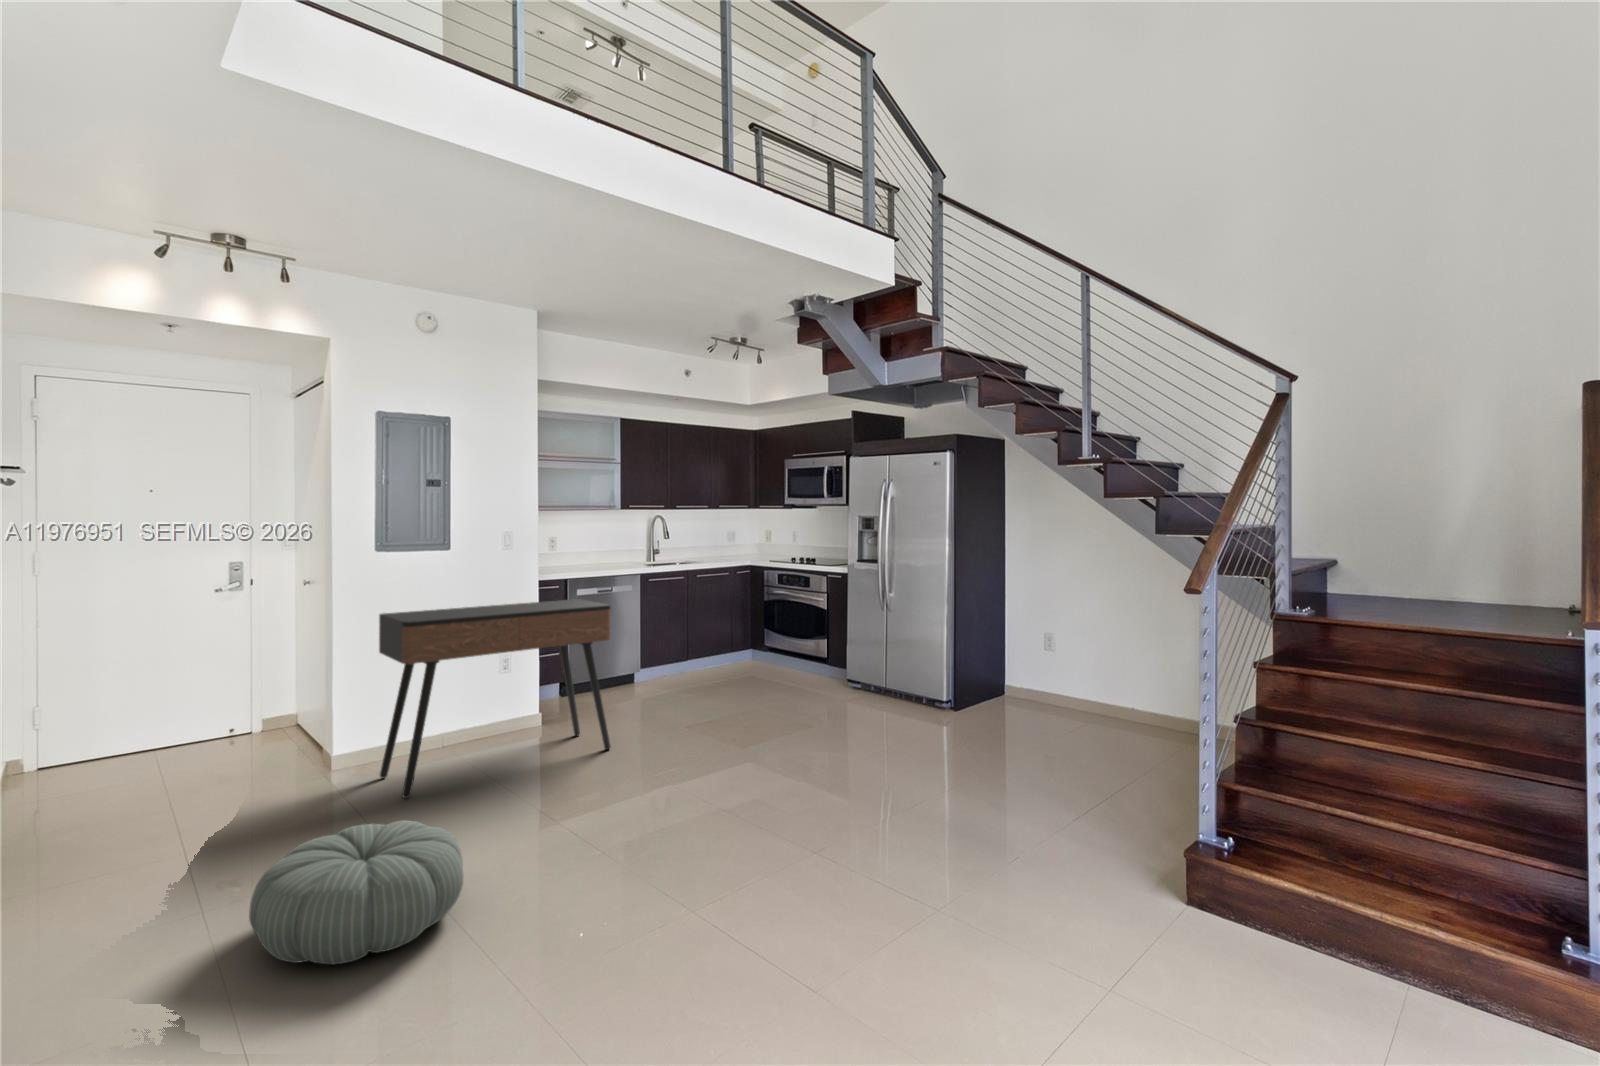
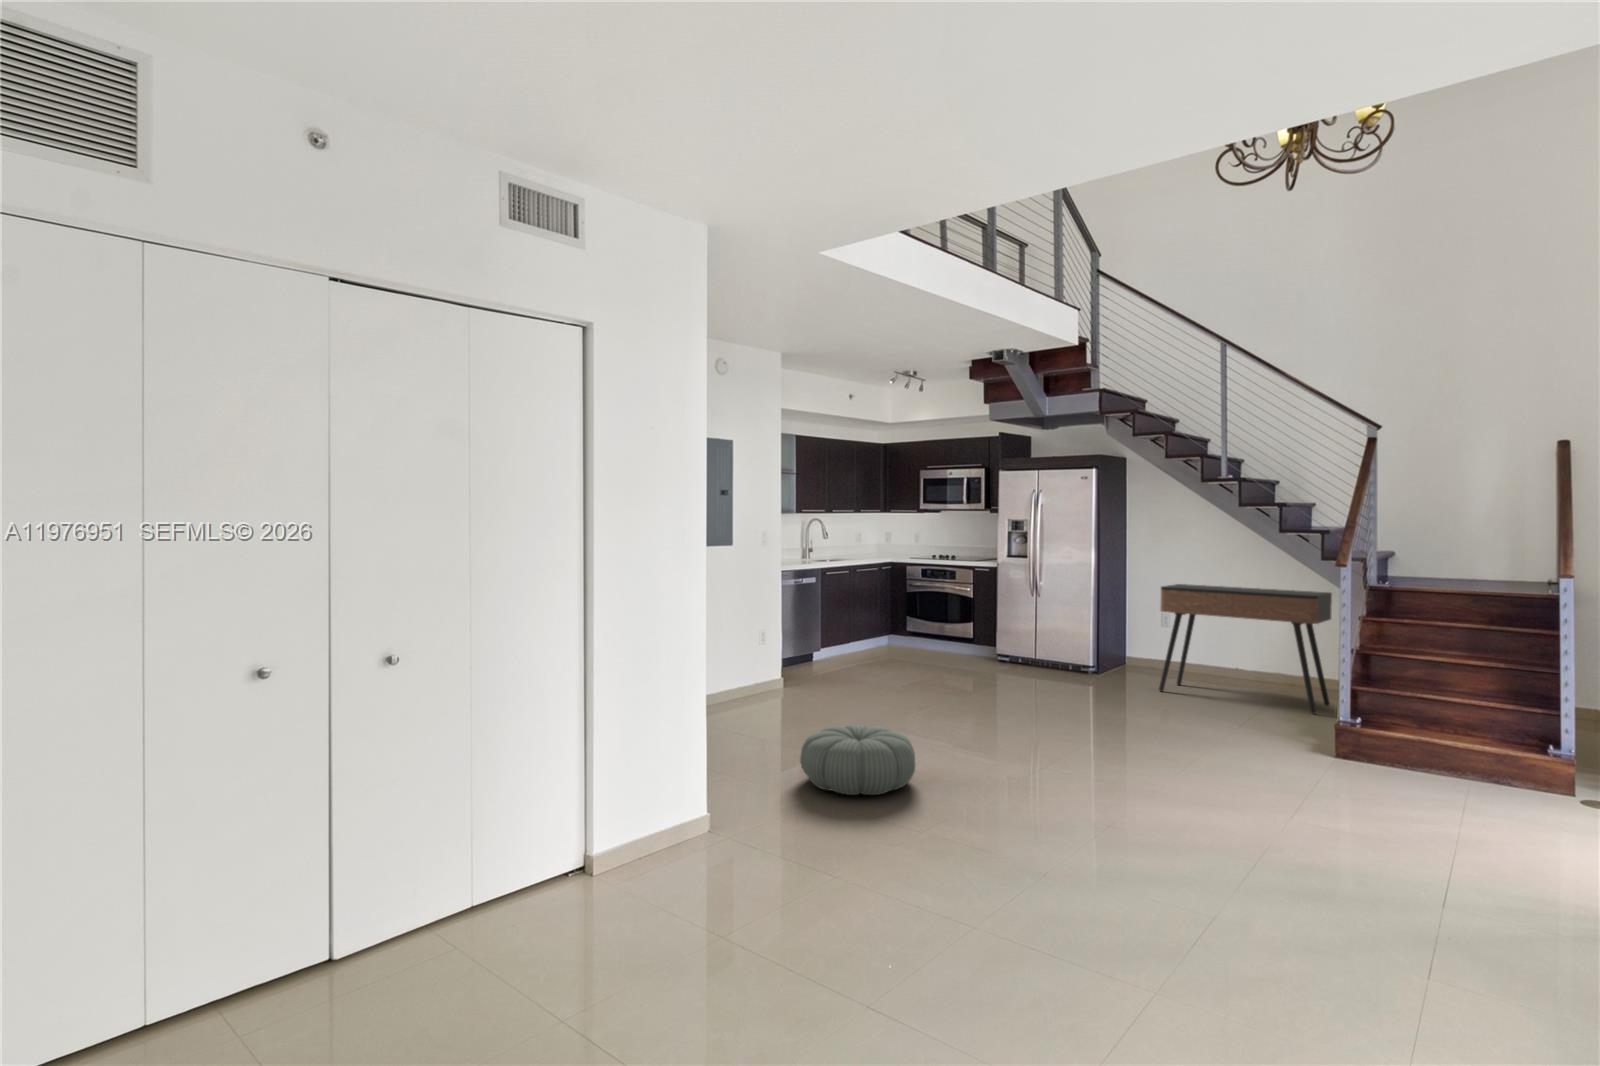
console table: present [379,599,611,798] -> present [1159,584,1332,714]

